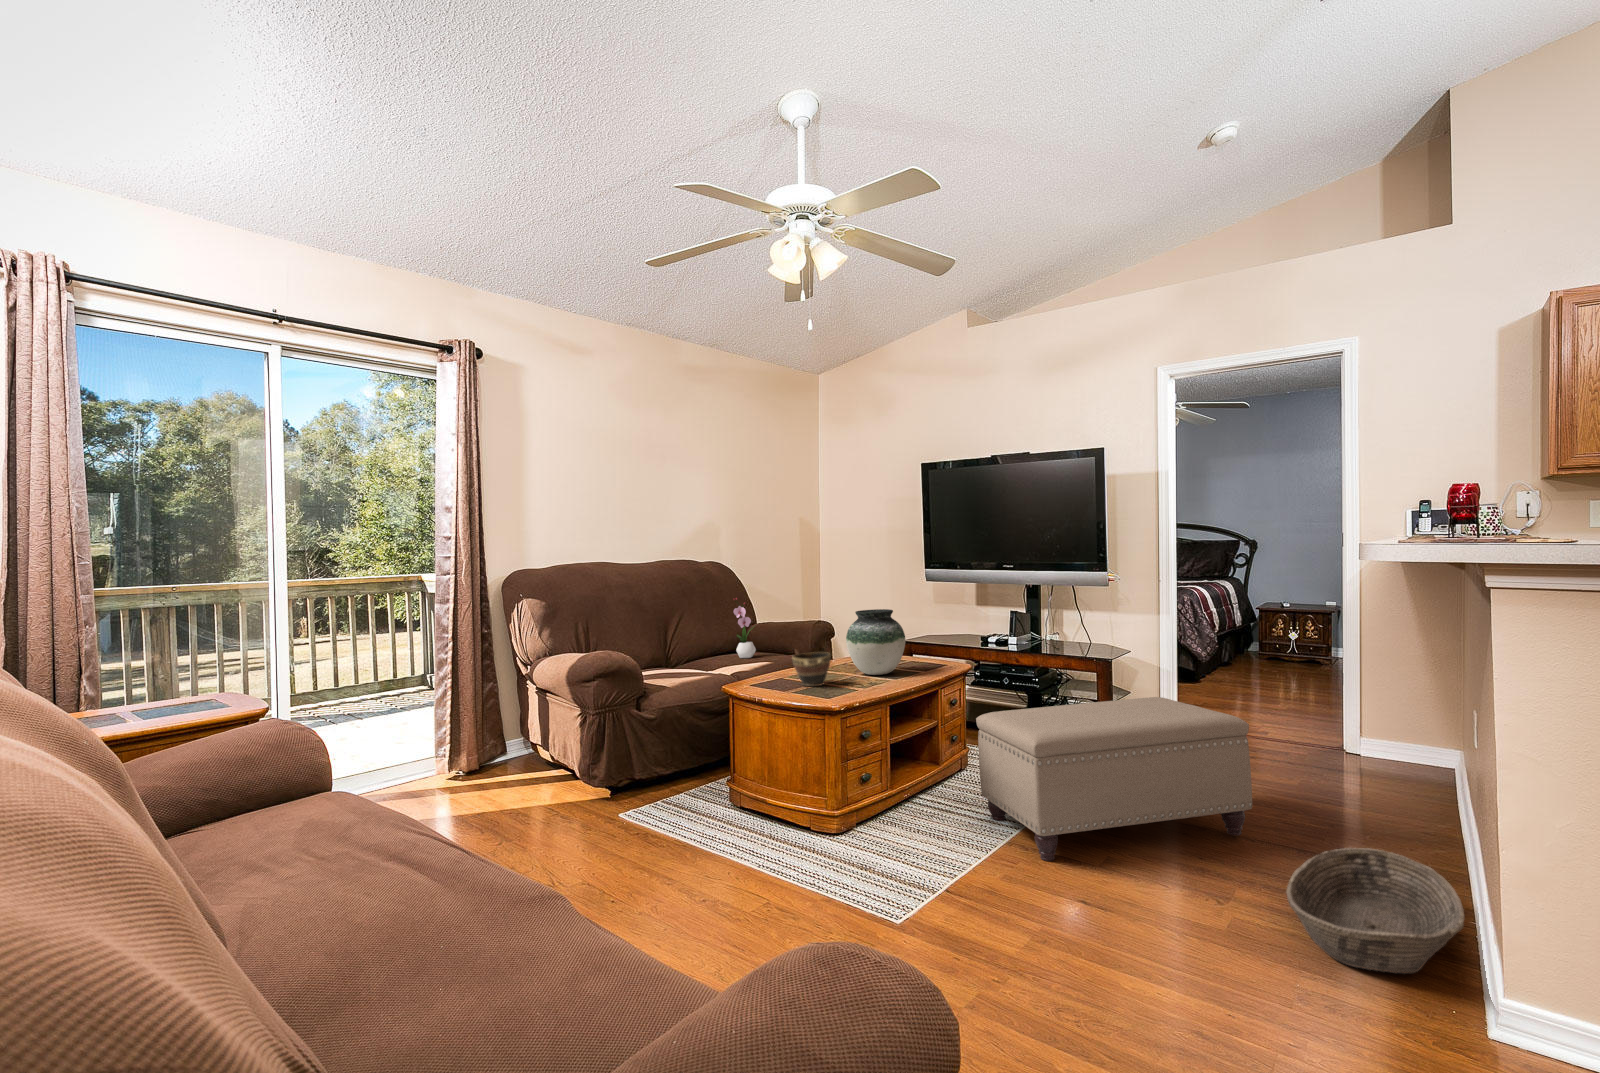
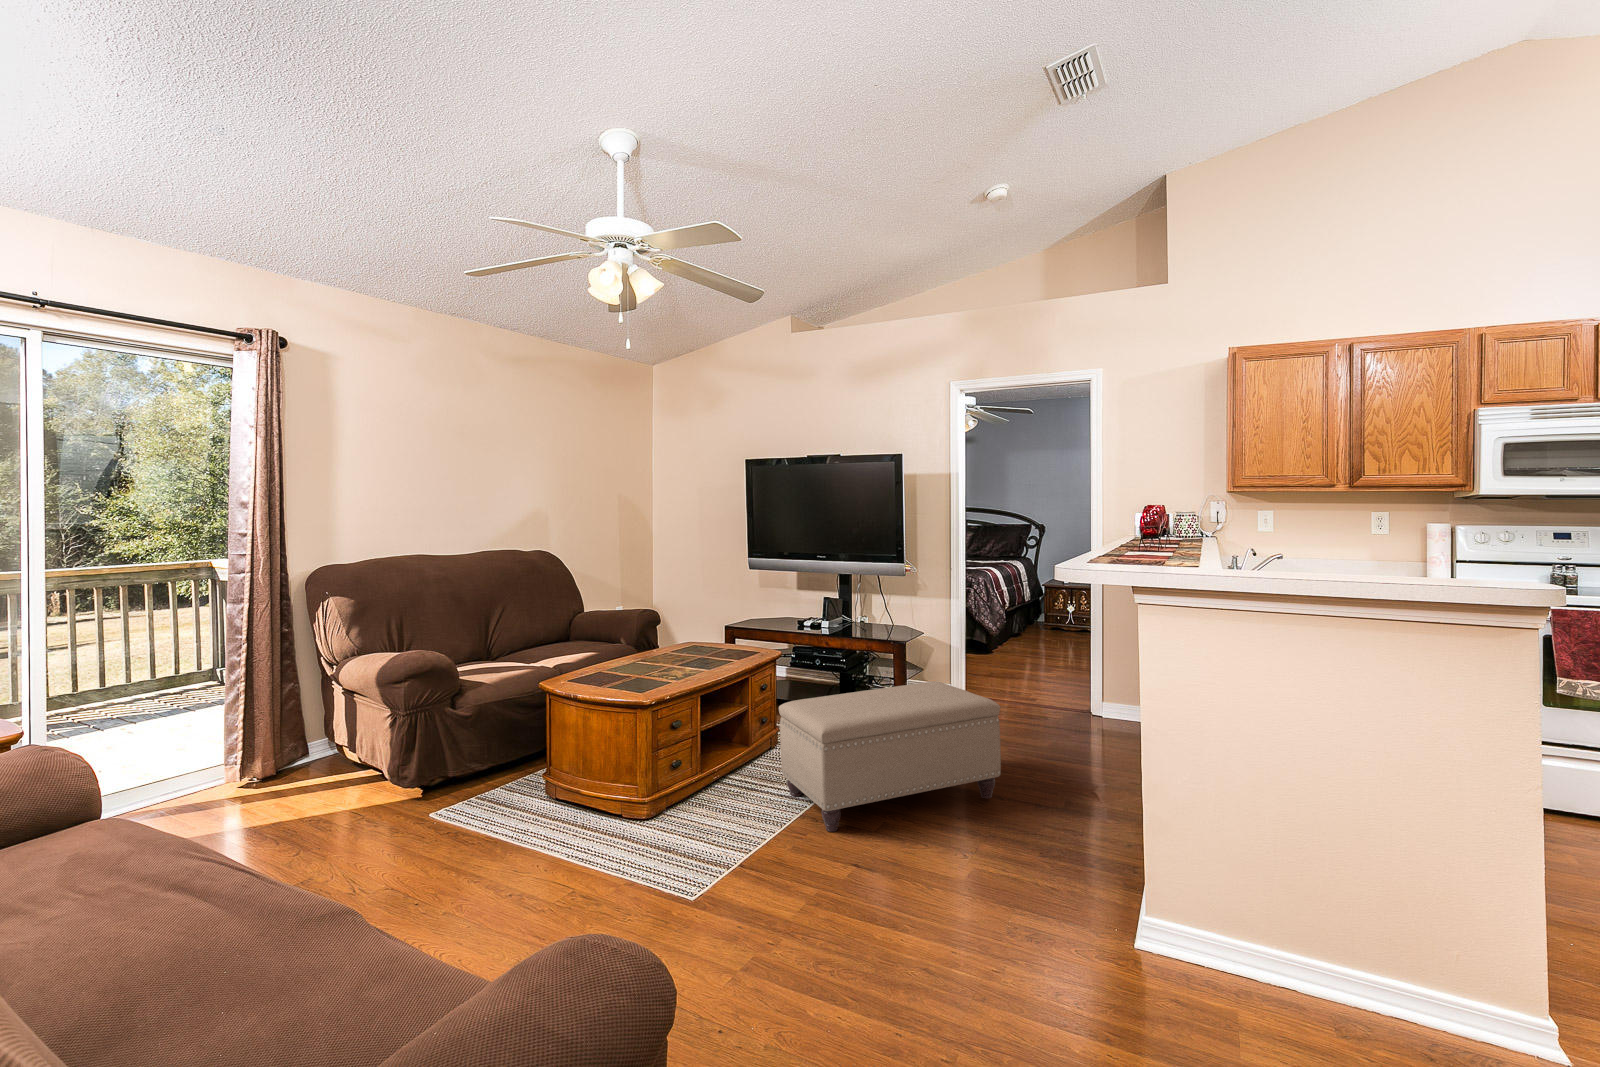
flower arrangement: present [733,598,756,658] -> none [558,590,581,648]
vase: present [846,609,905,675] -> none [665,605,720,667]
bowl: present [792,652,831,686] -> none [610,648,648,681]
basket: present [1286,848,1464,973] -> none [1009,806,1131,907]

